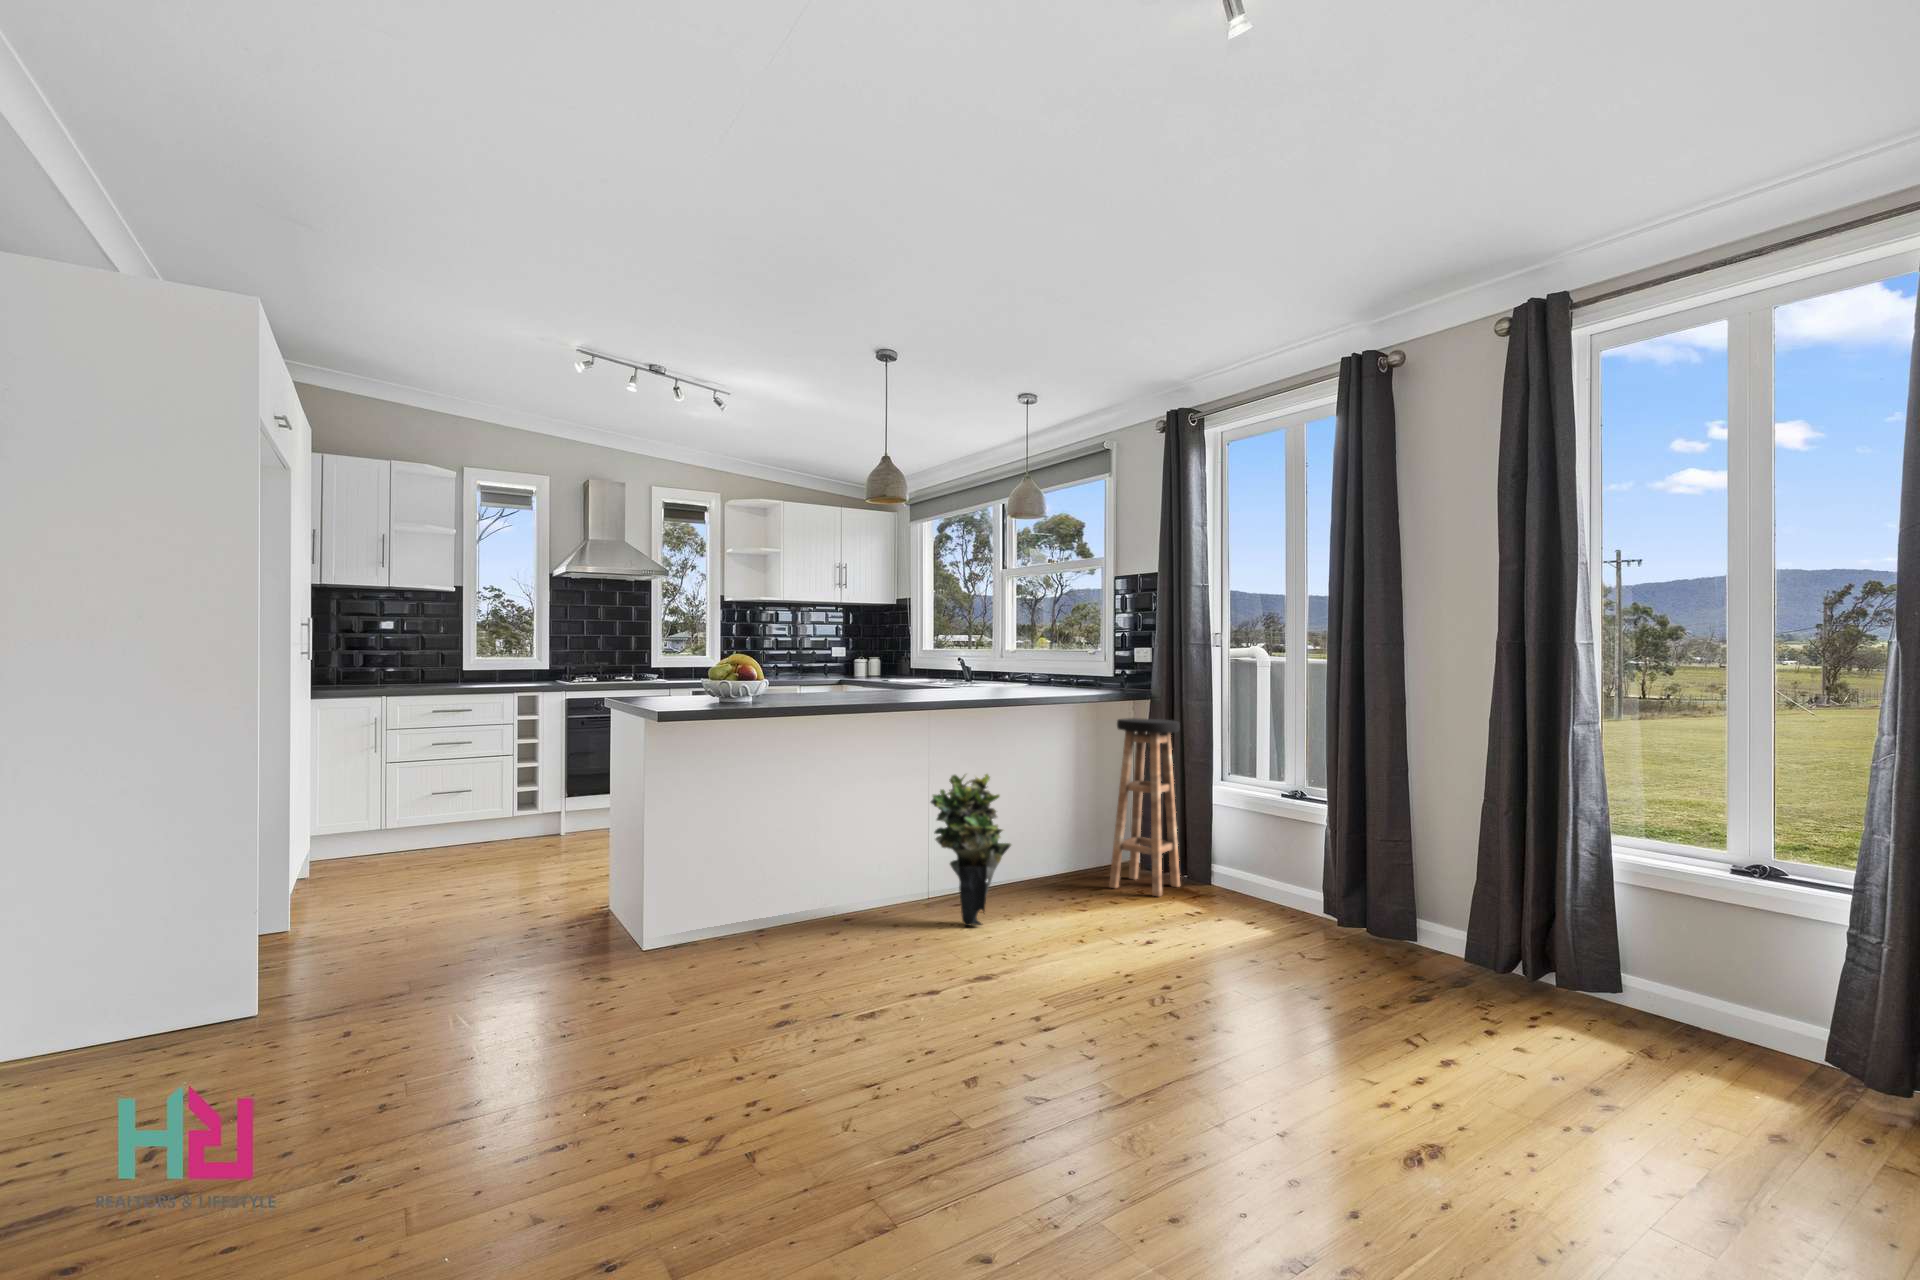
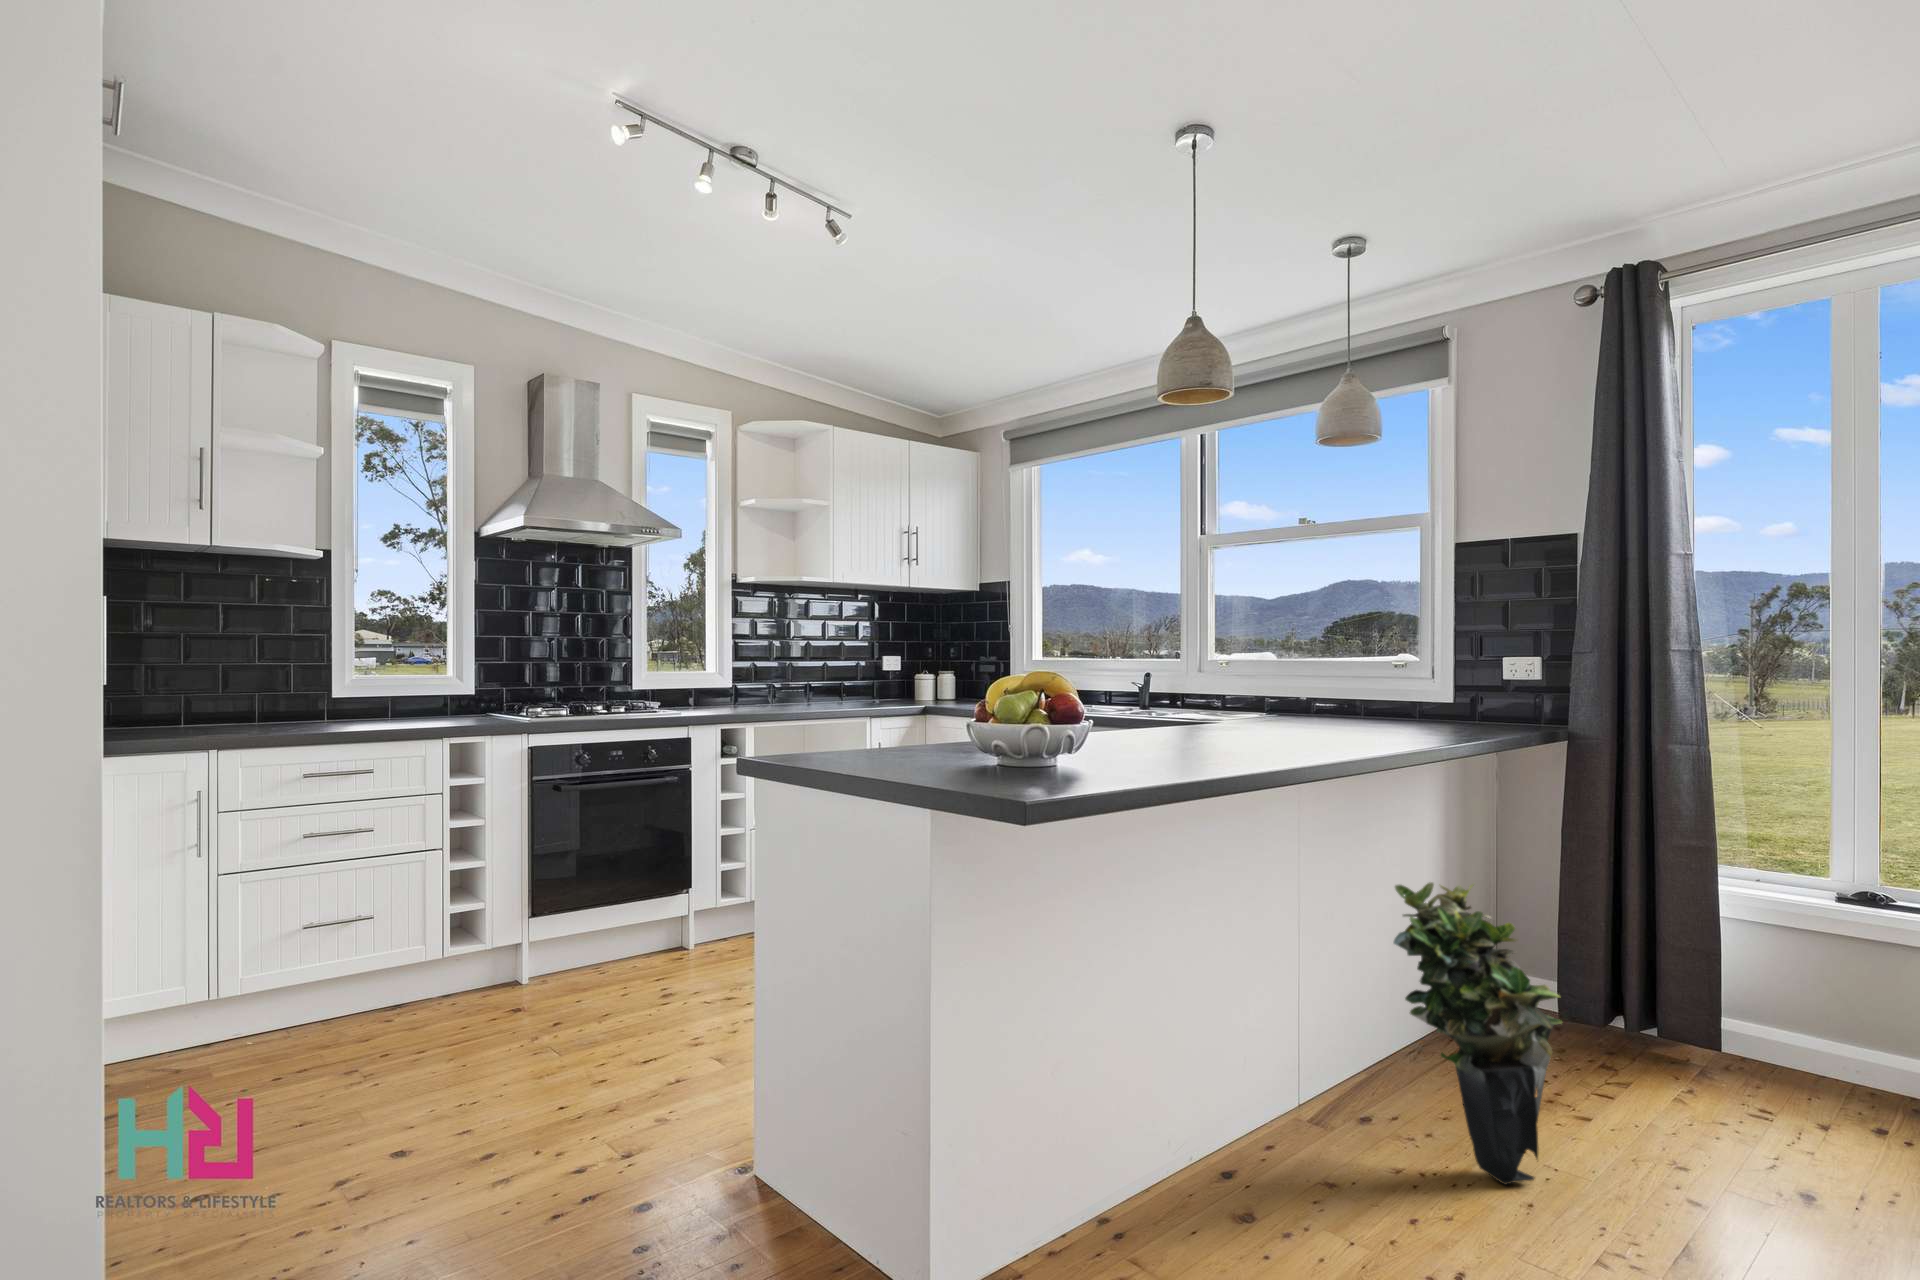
bar stool: present [1109,718,1180,896] -> none [1570,770,1692,1076]

